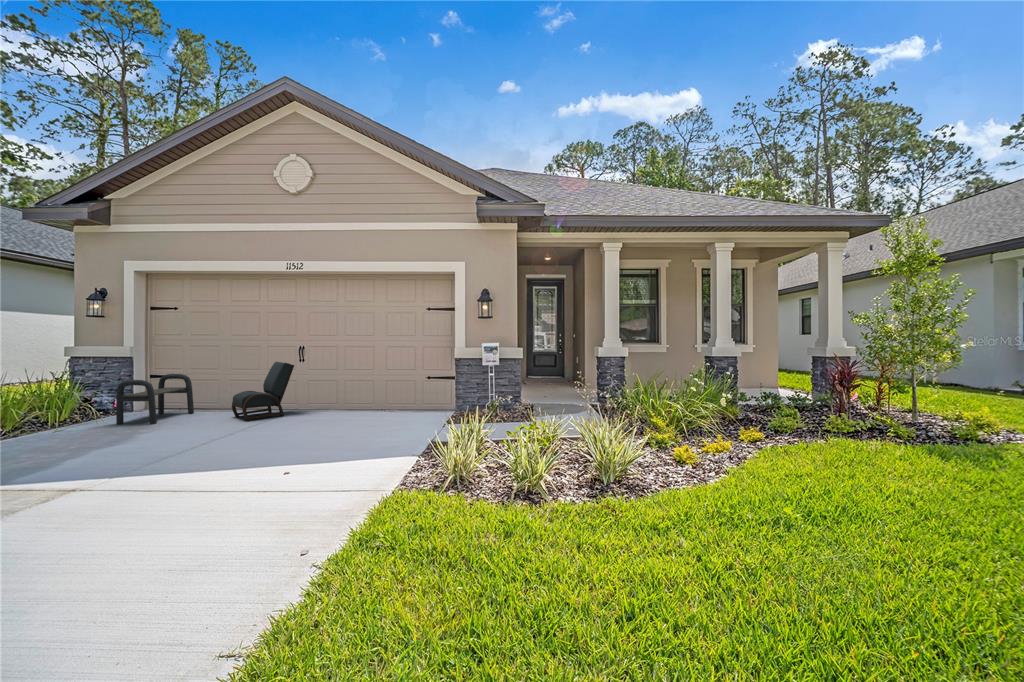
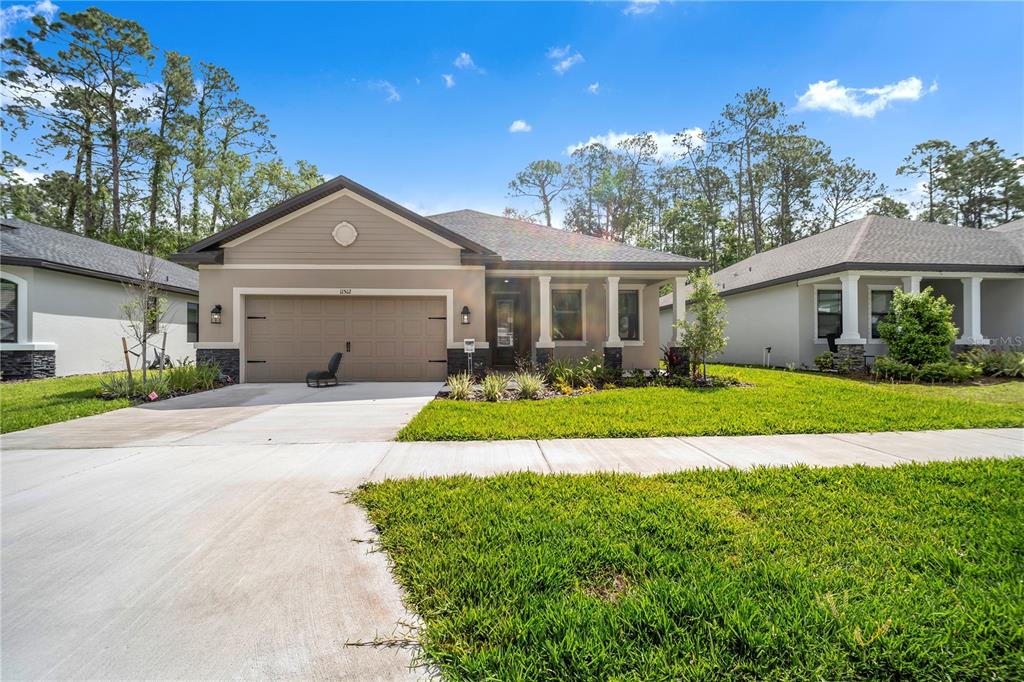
bench: present [116,374,194,425] -> none [239,360,277,390]

